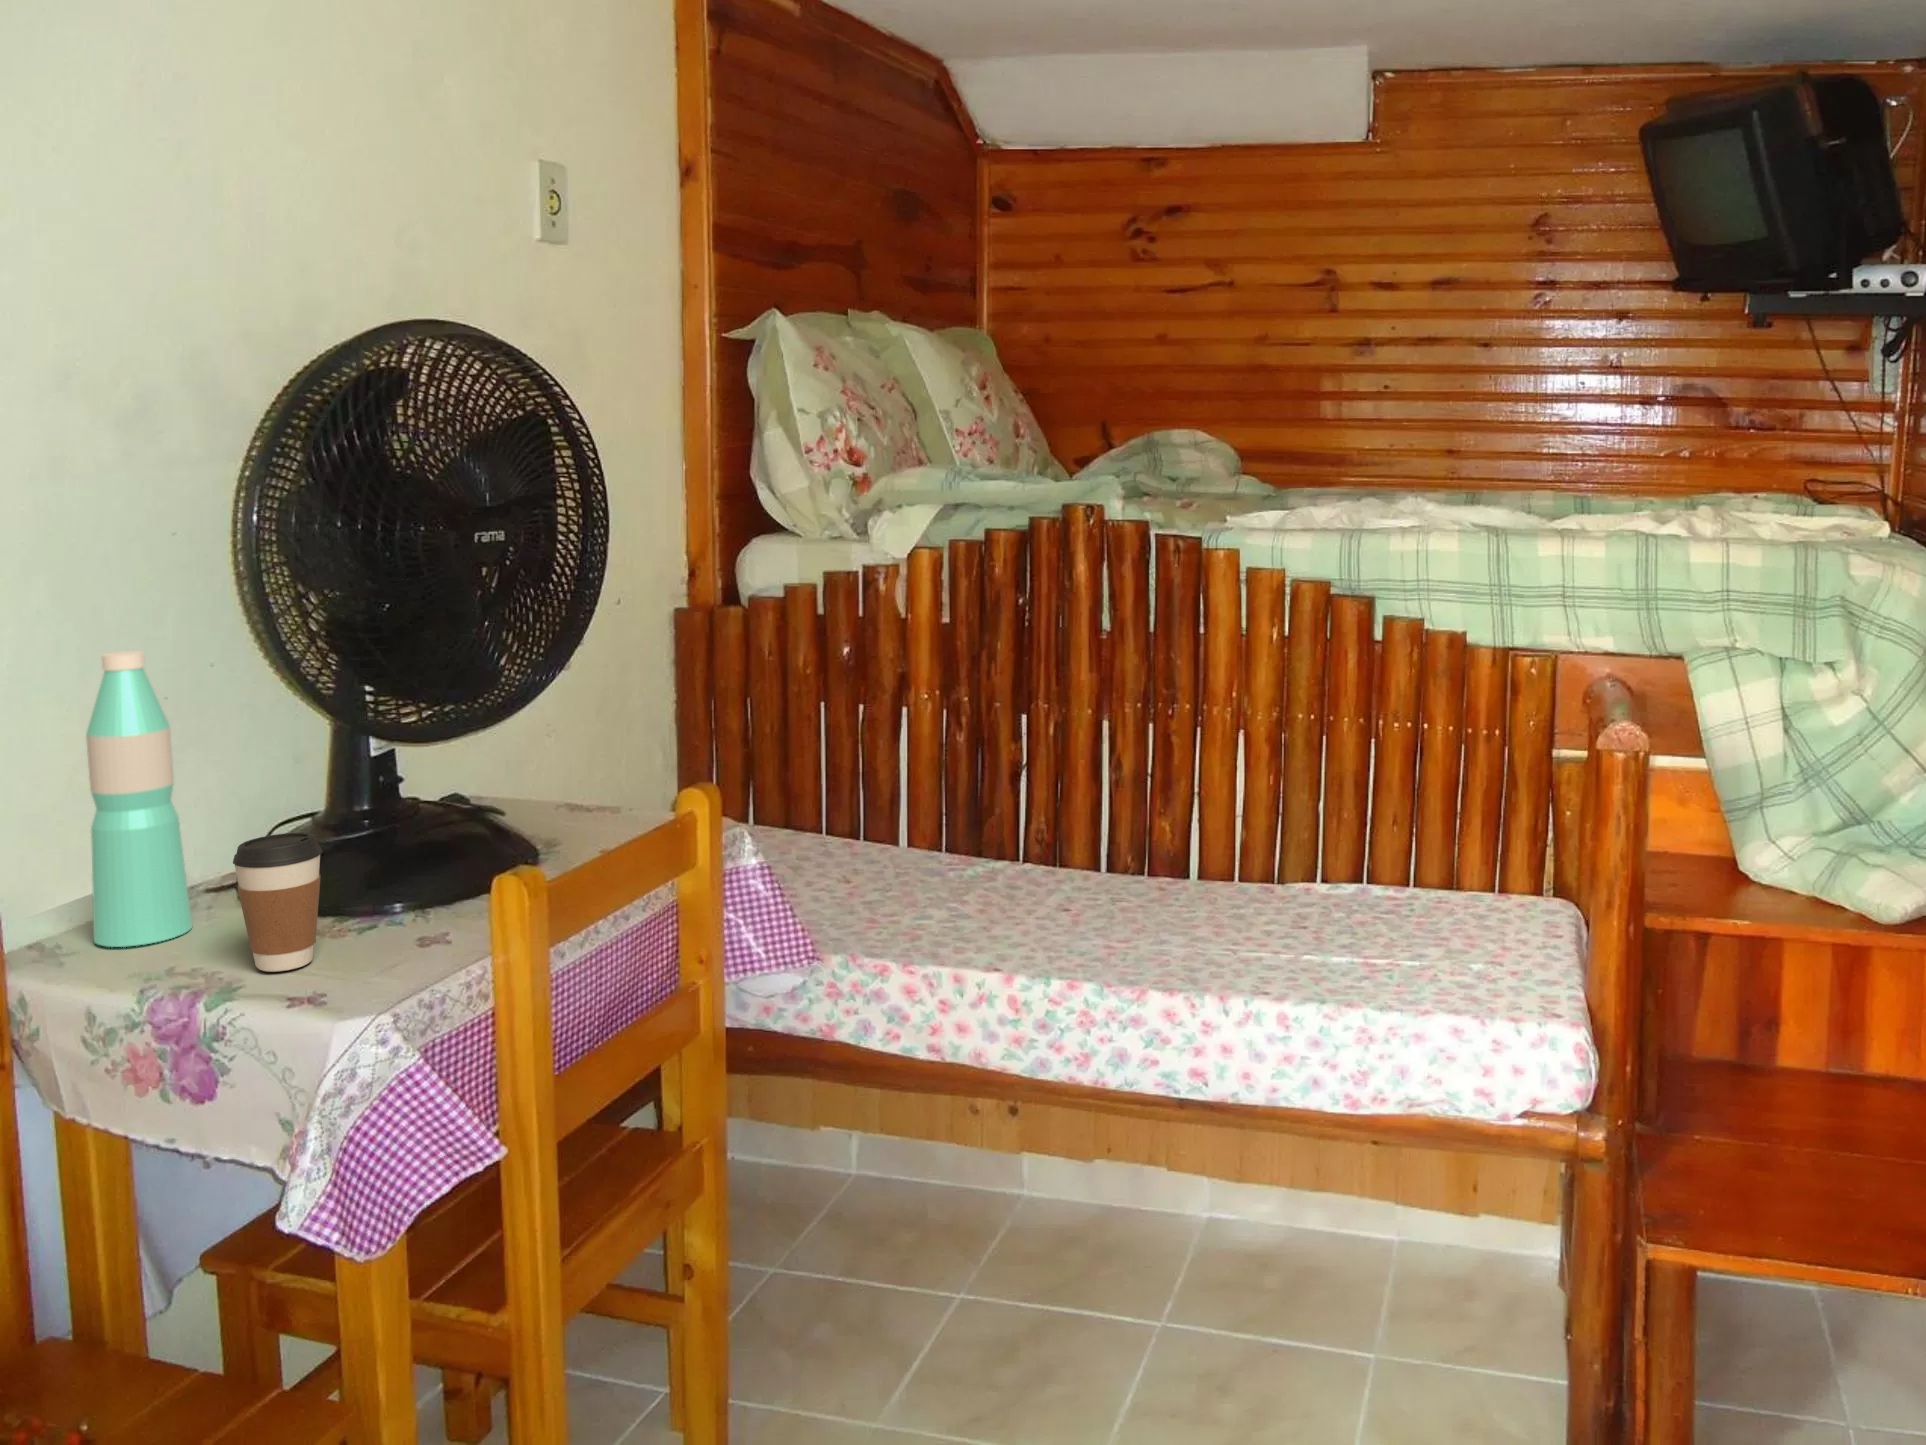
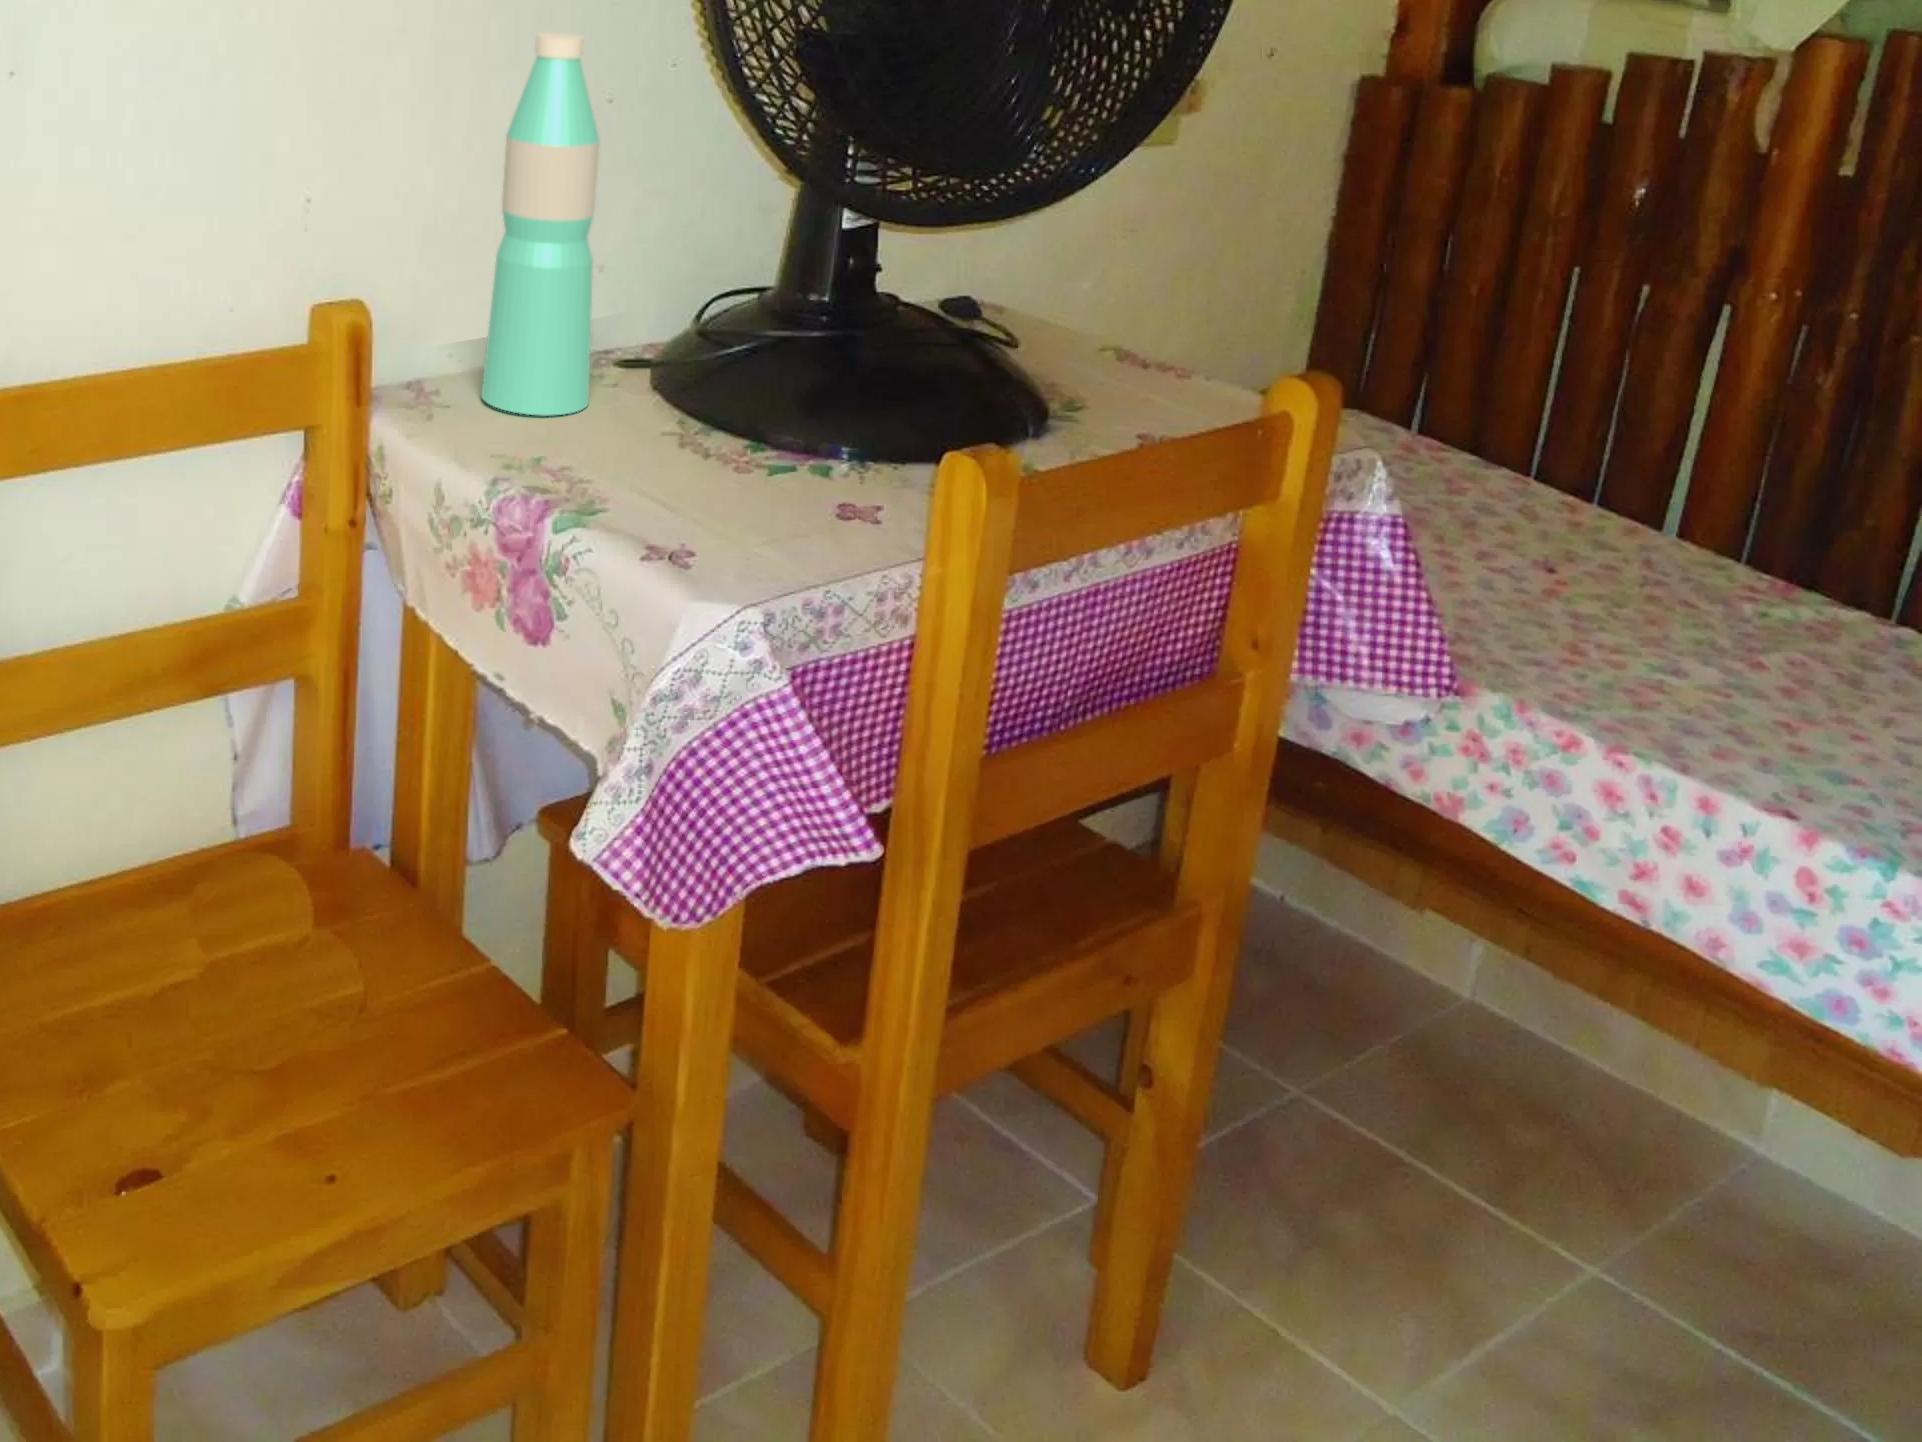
coffee cup: present [233,833,322,972] -> none [621,315,732,503]

